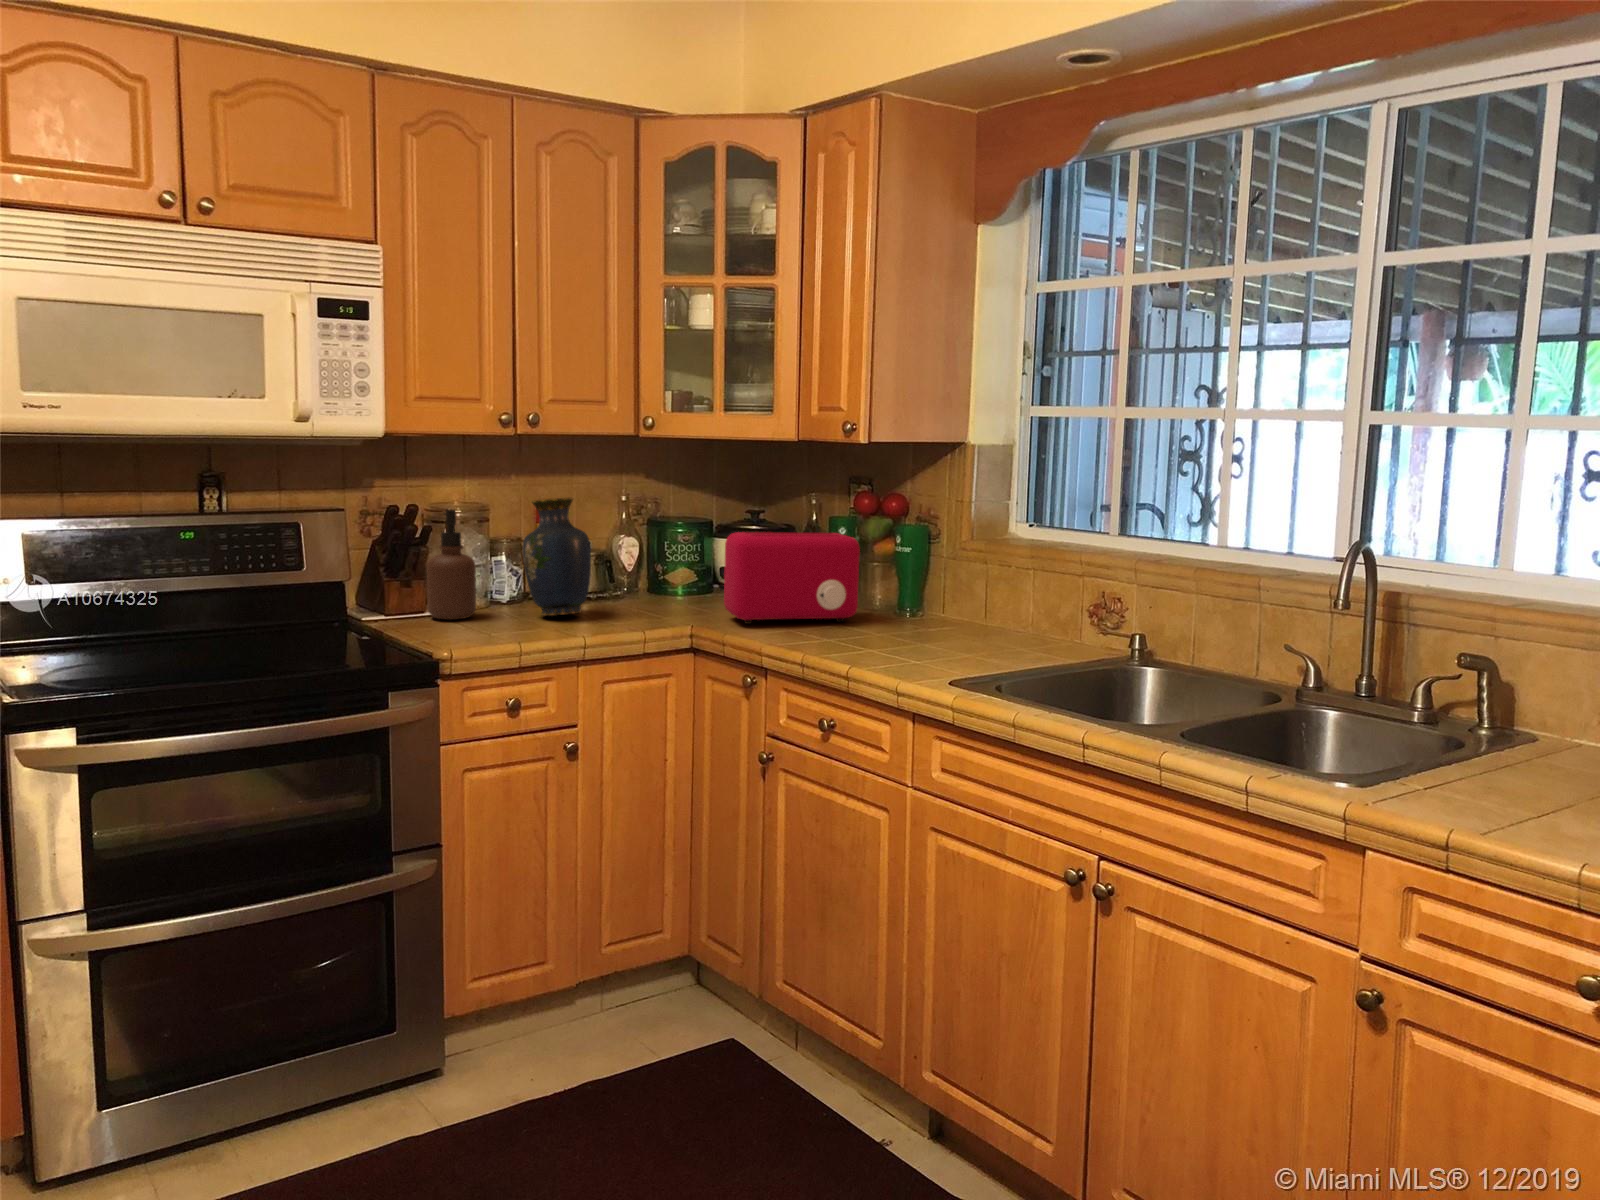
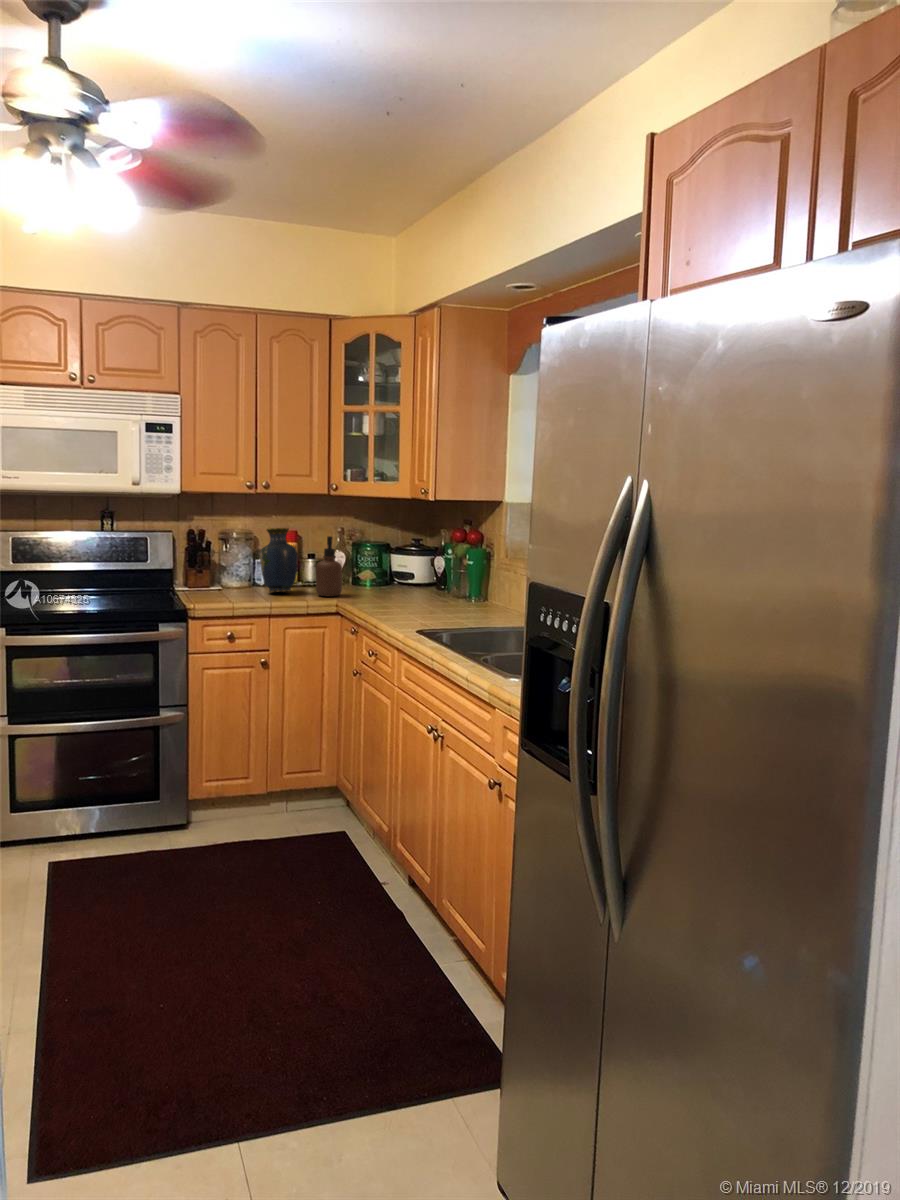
soap dispenser: present [427,510,476,620] -> present [316,536,342,596]
toaster: present [724,532,860,624] -> none [362,550,437,603]

